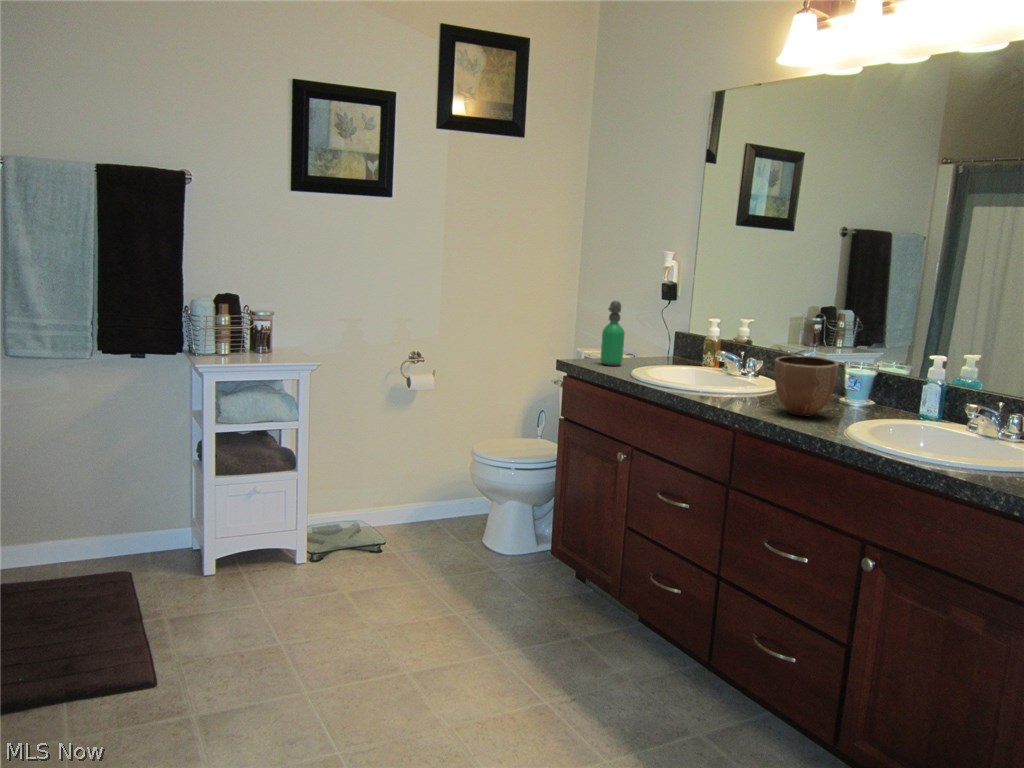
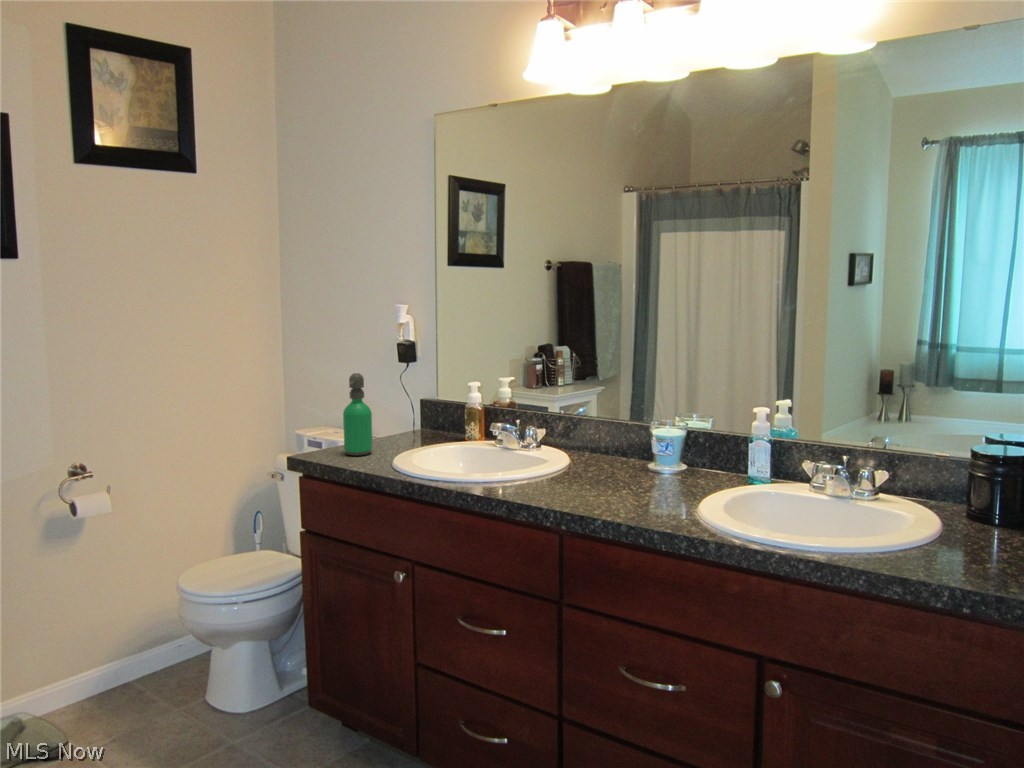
decorative bowl: present [775,356,839,417] -> none [593,424,669,501]

